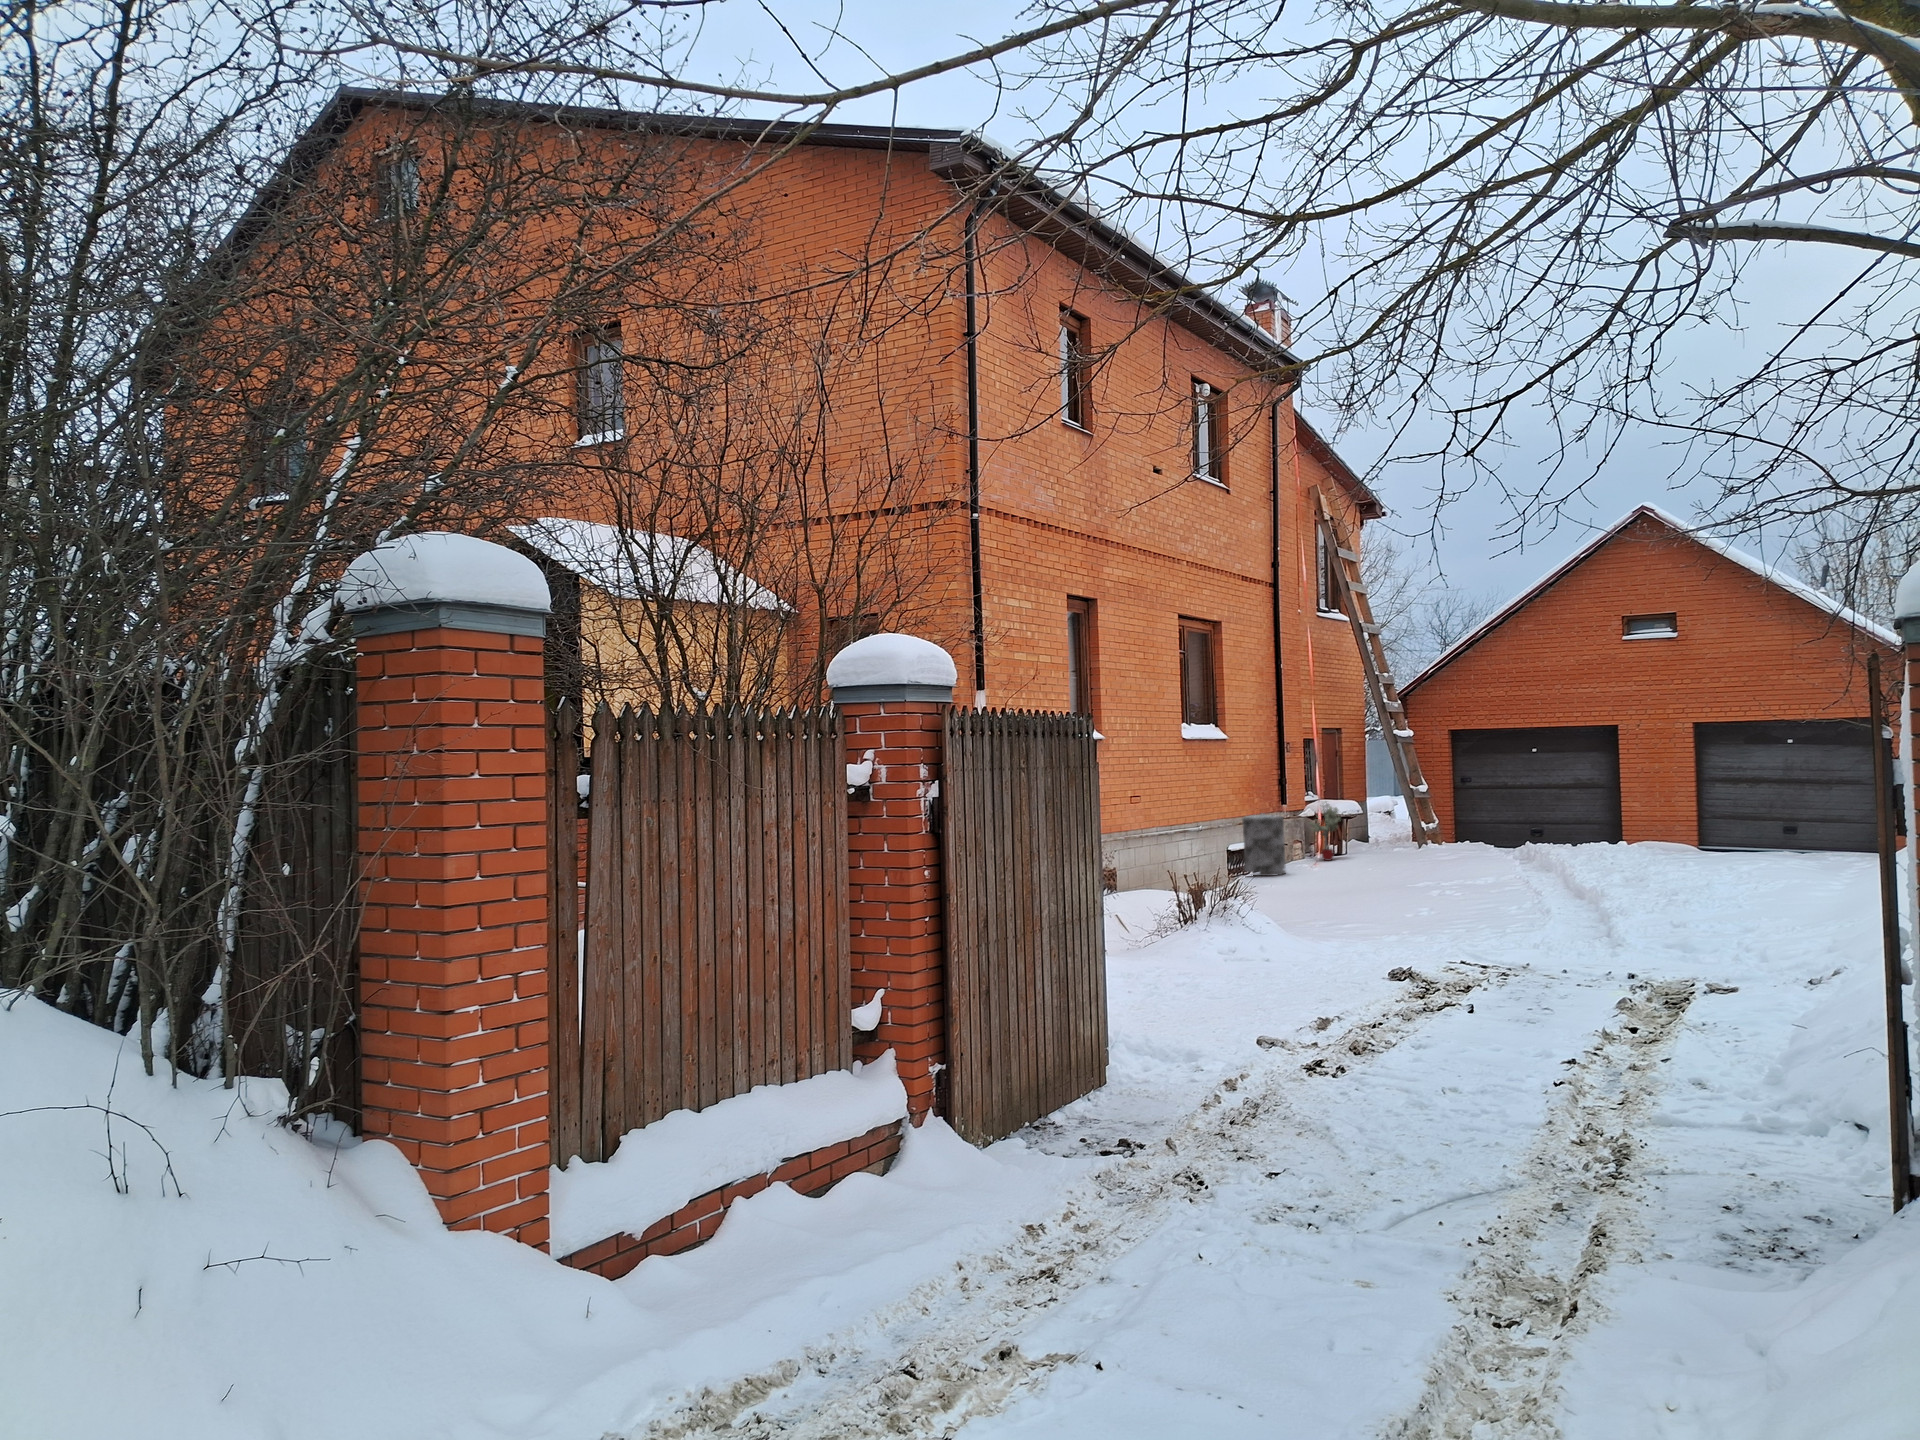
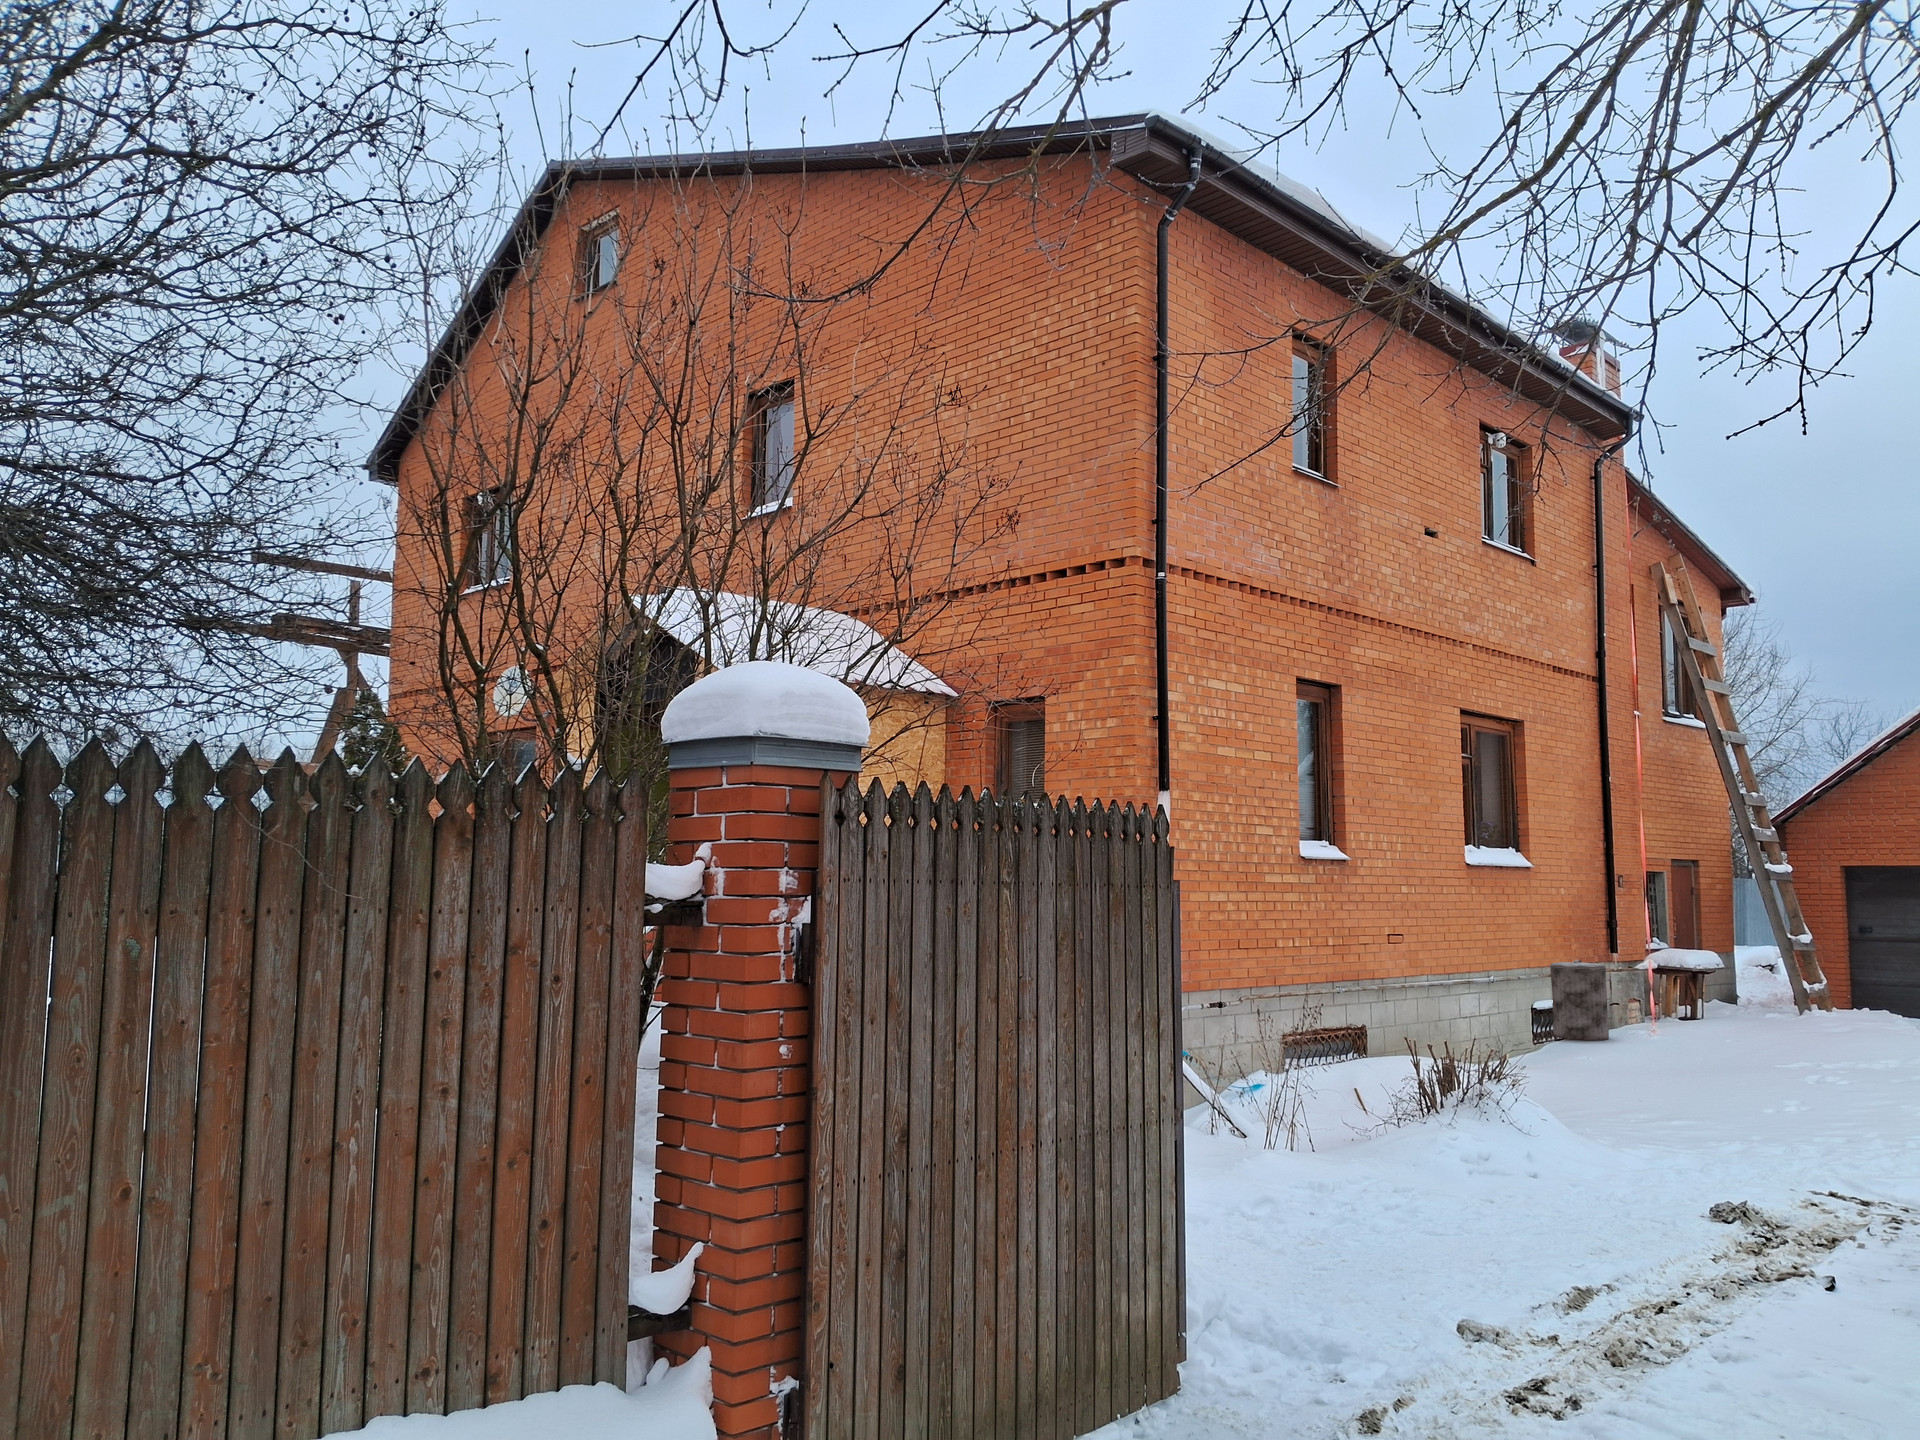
potted tree: present [1309,804,1340,861] -> none [1644,948,1692,1024]

